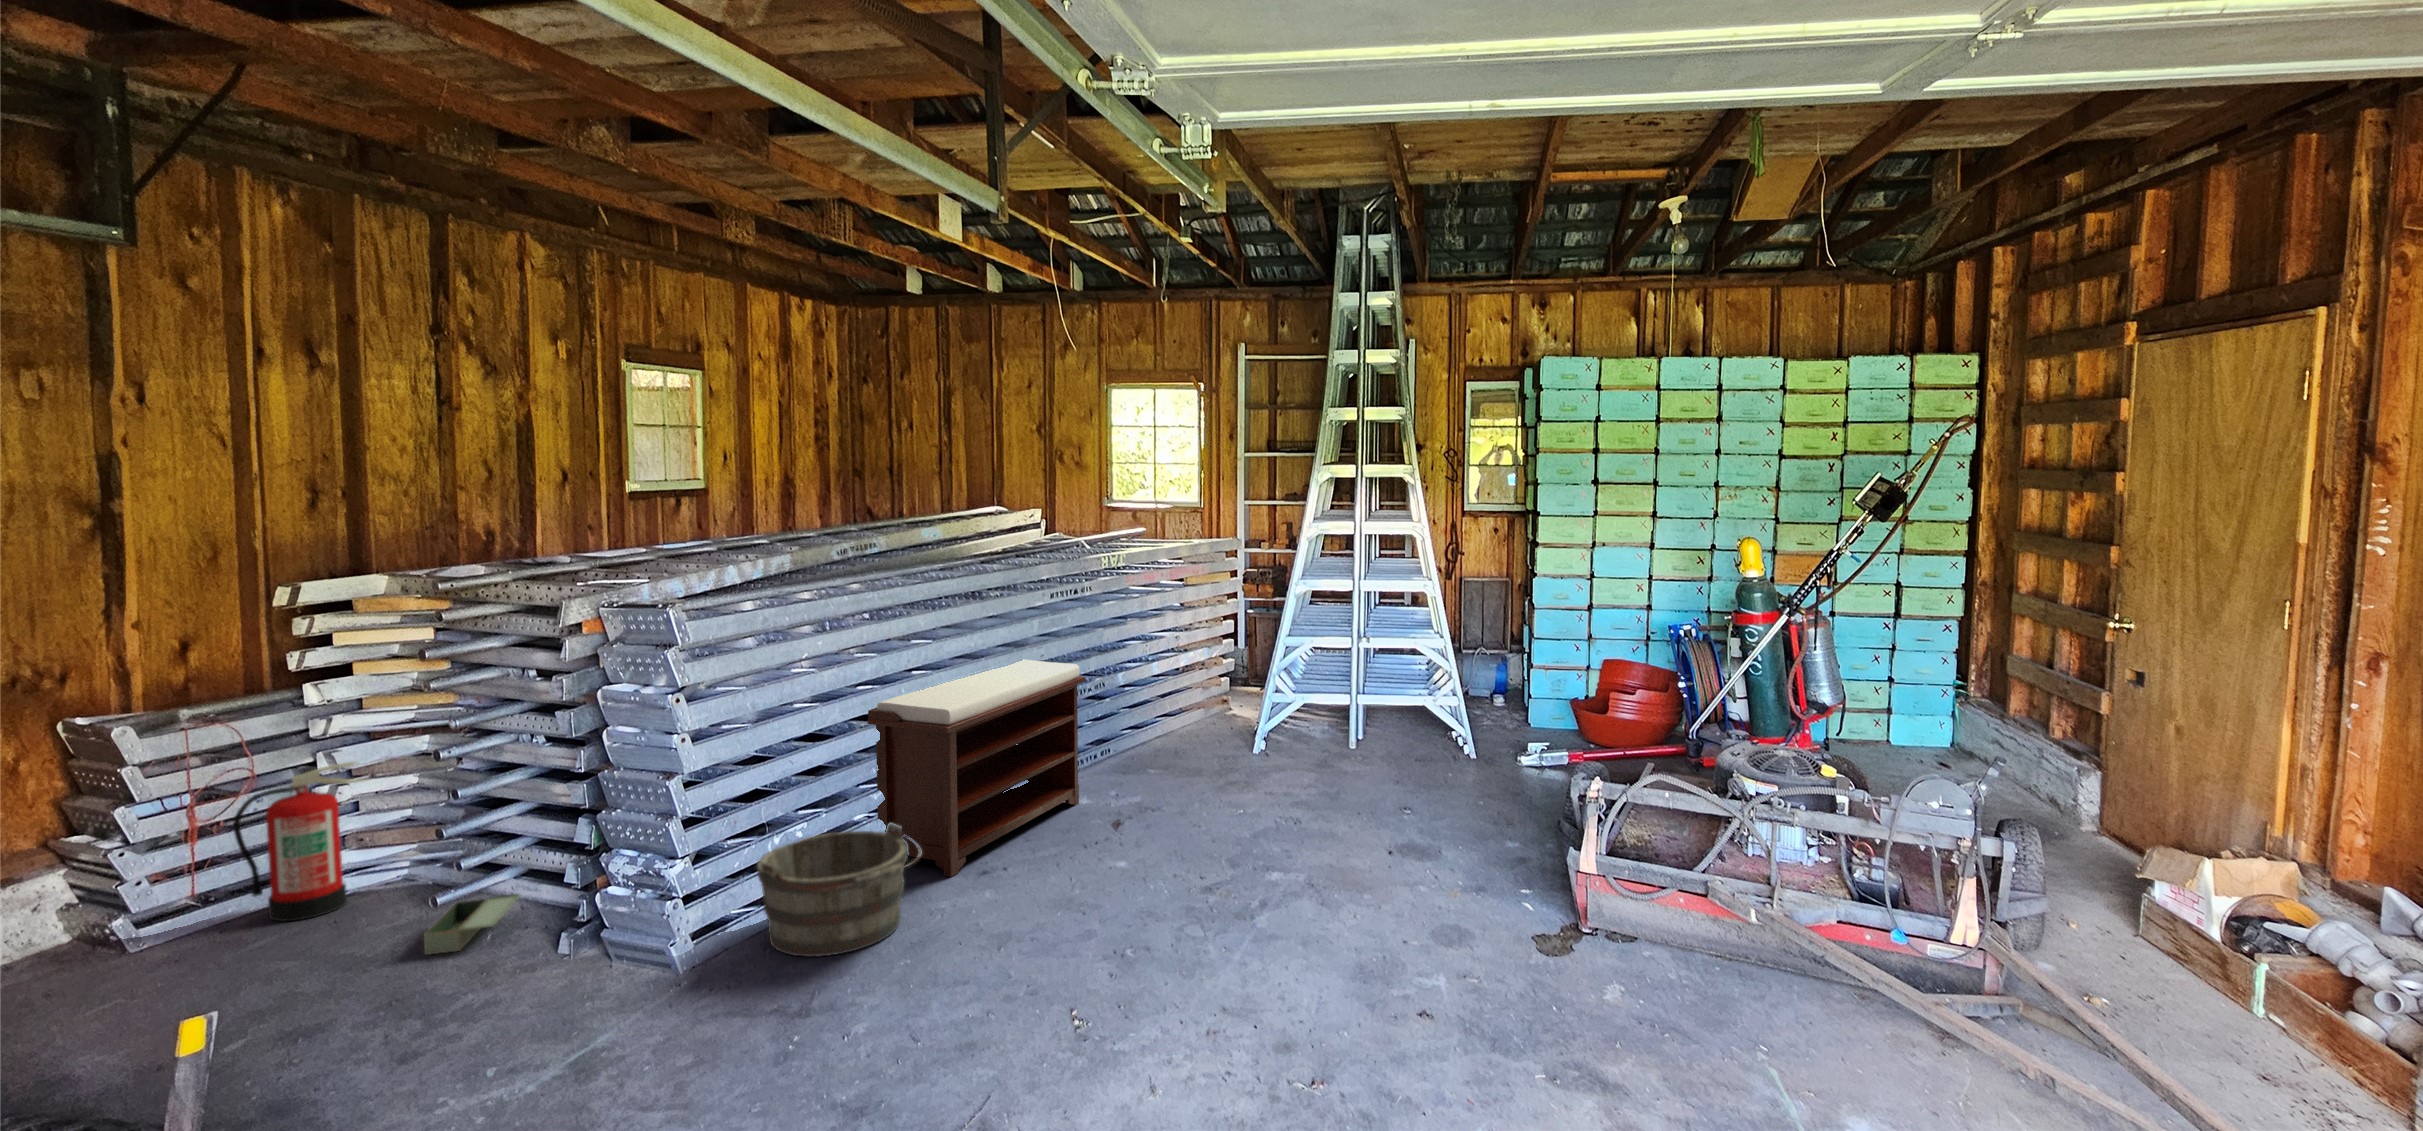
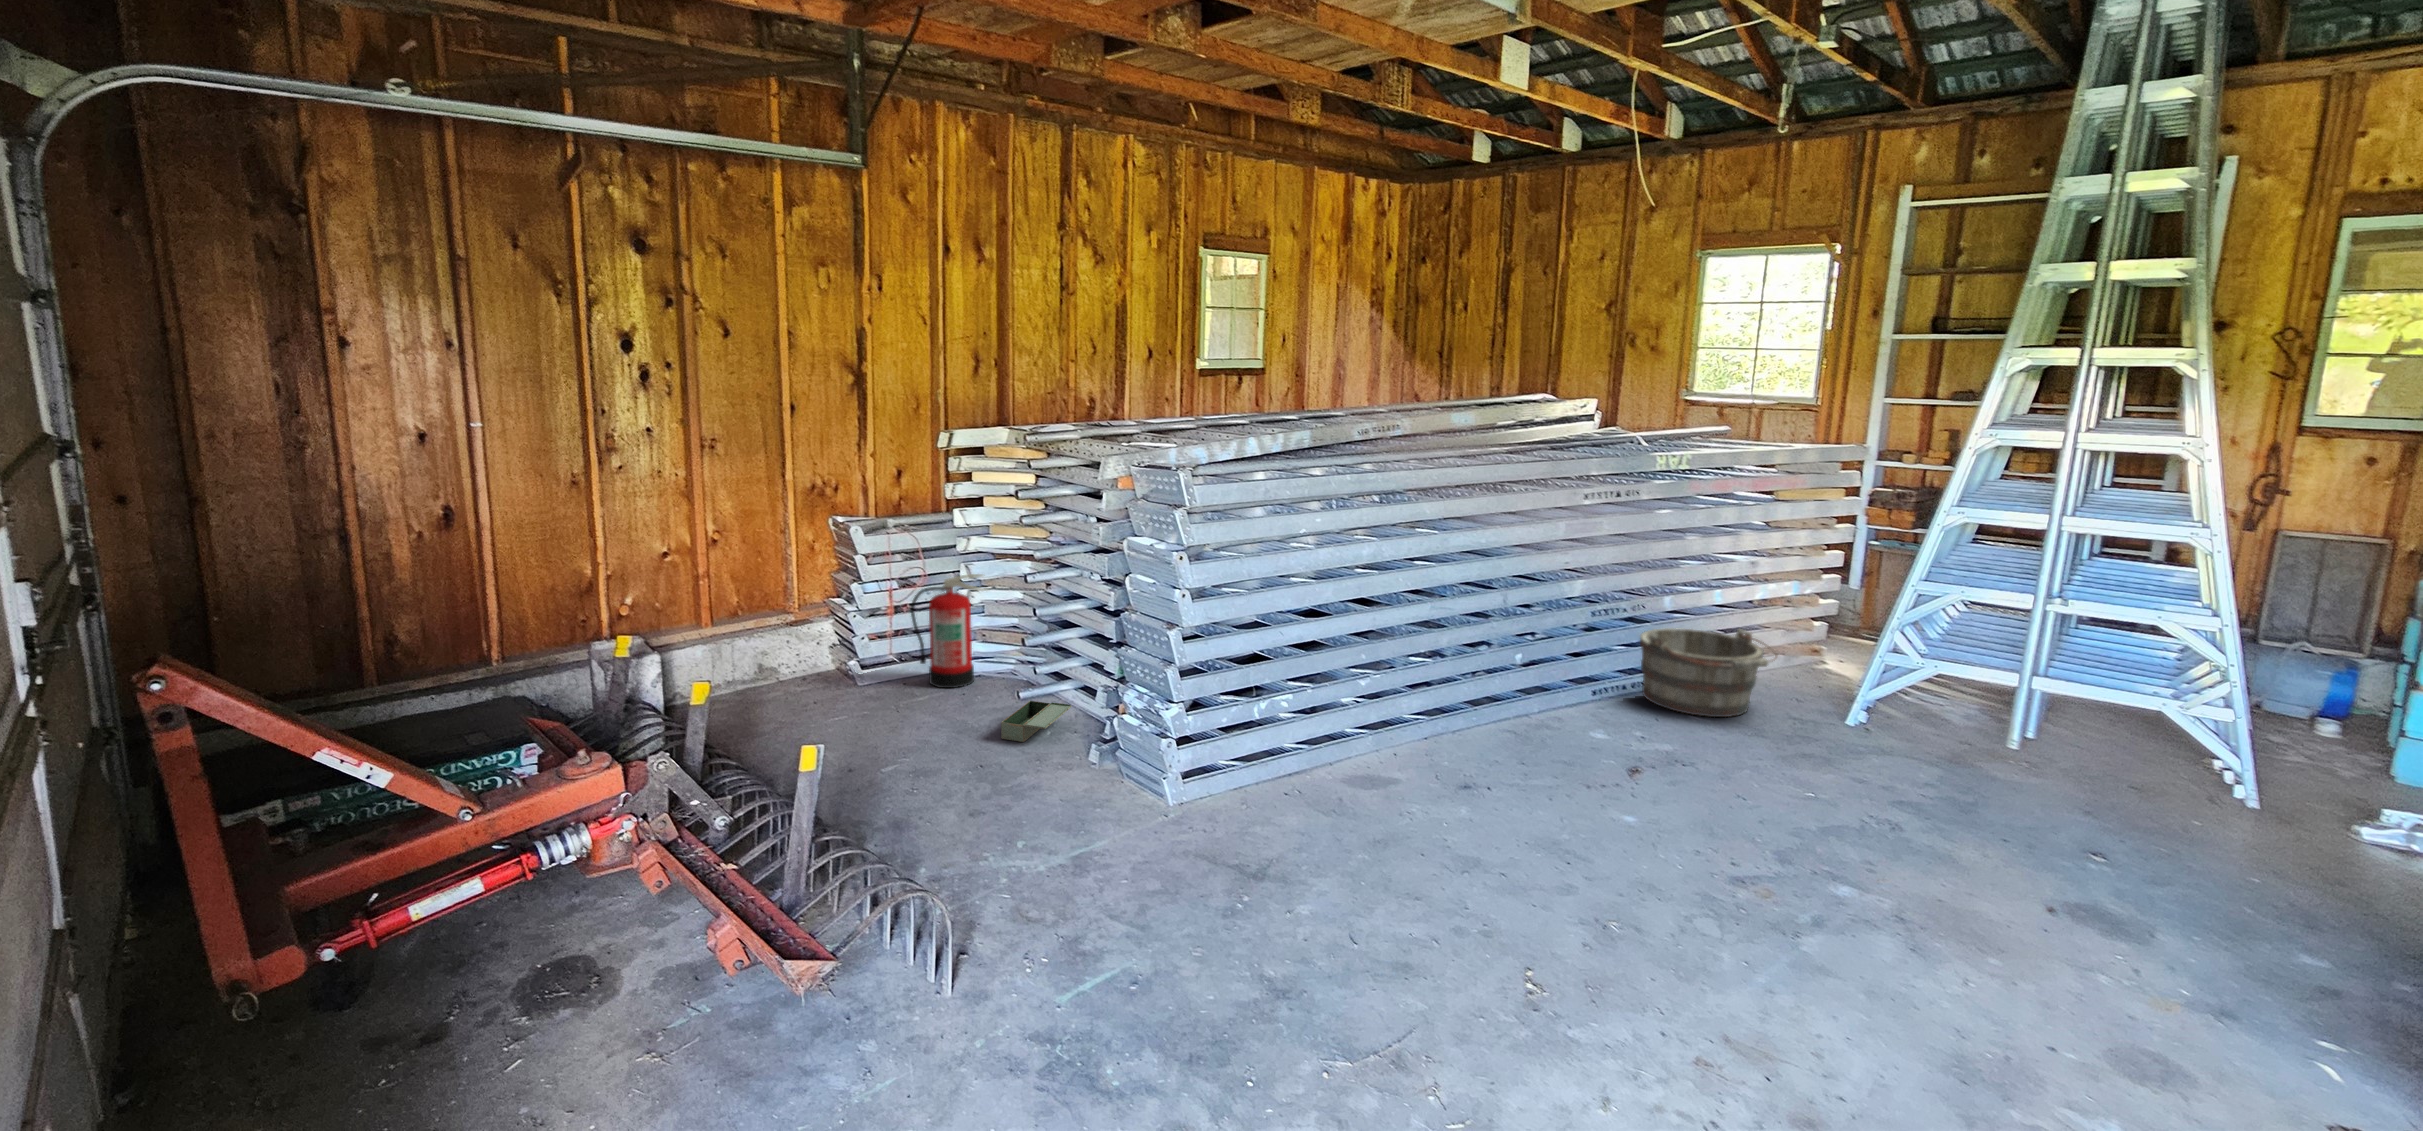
bench: present [868,659,1086,877] -> none [1361,563,1617,786]
bucket: present [757,823,921,957] -> present [1640,628,1777,717]

